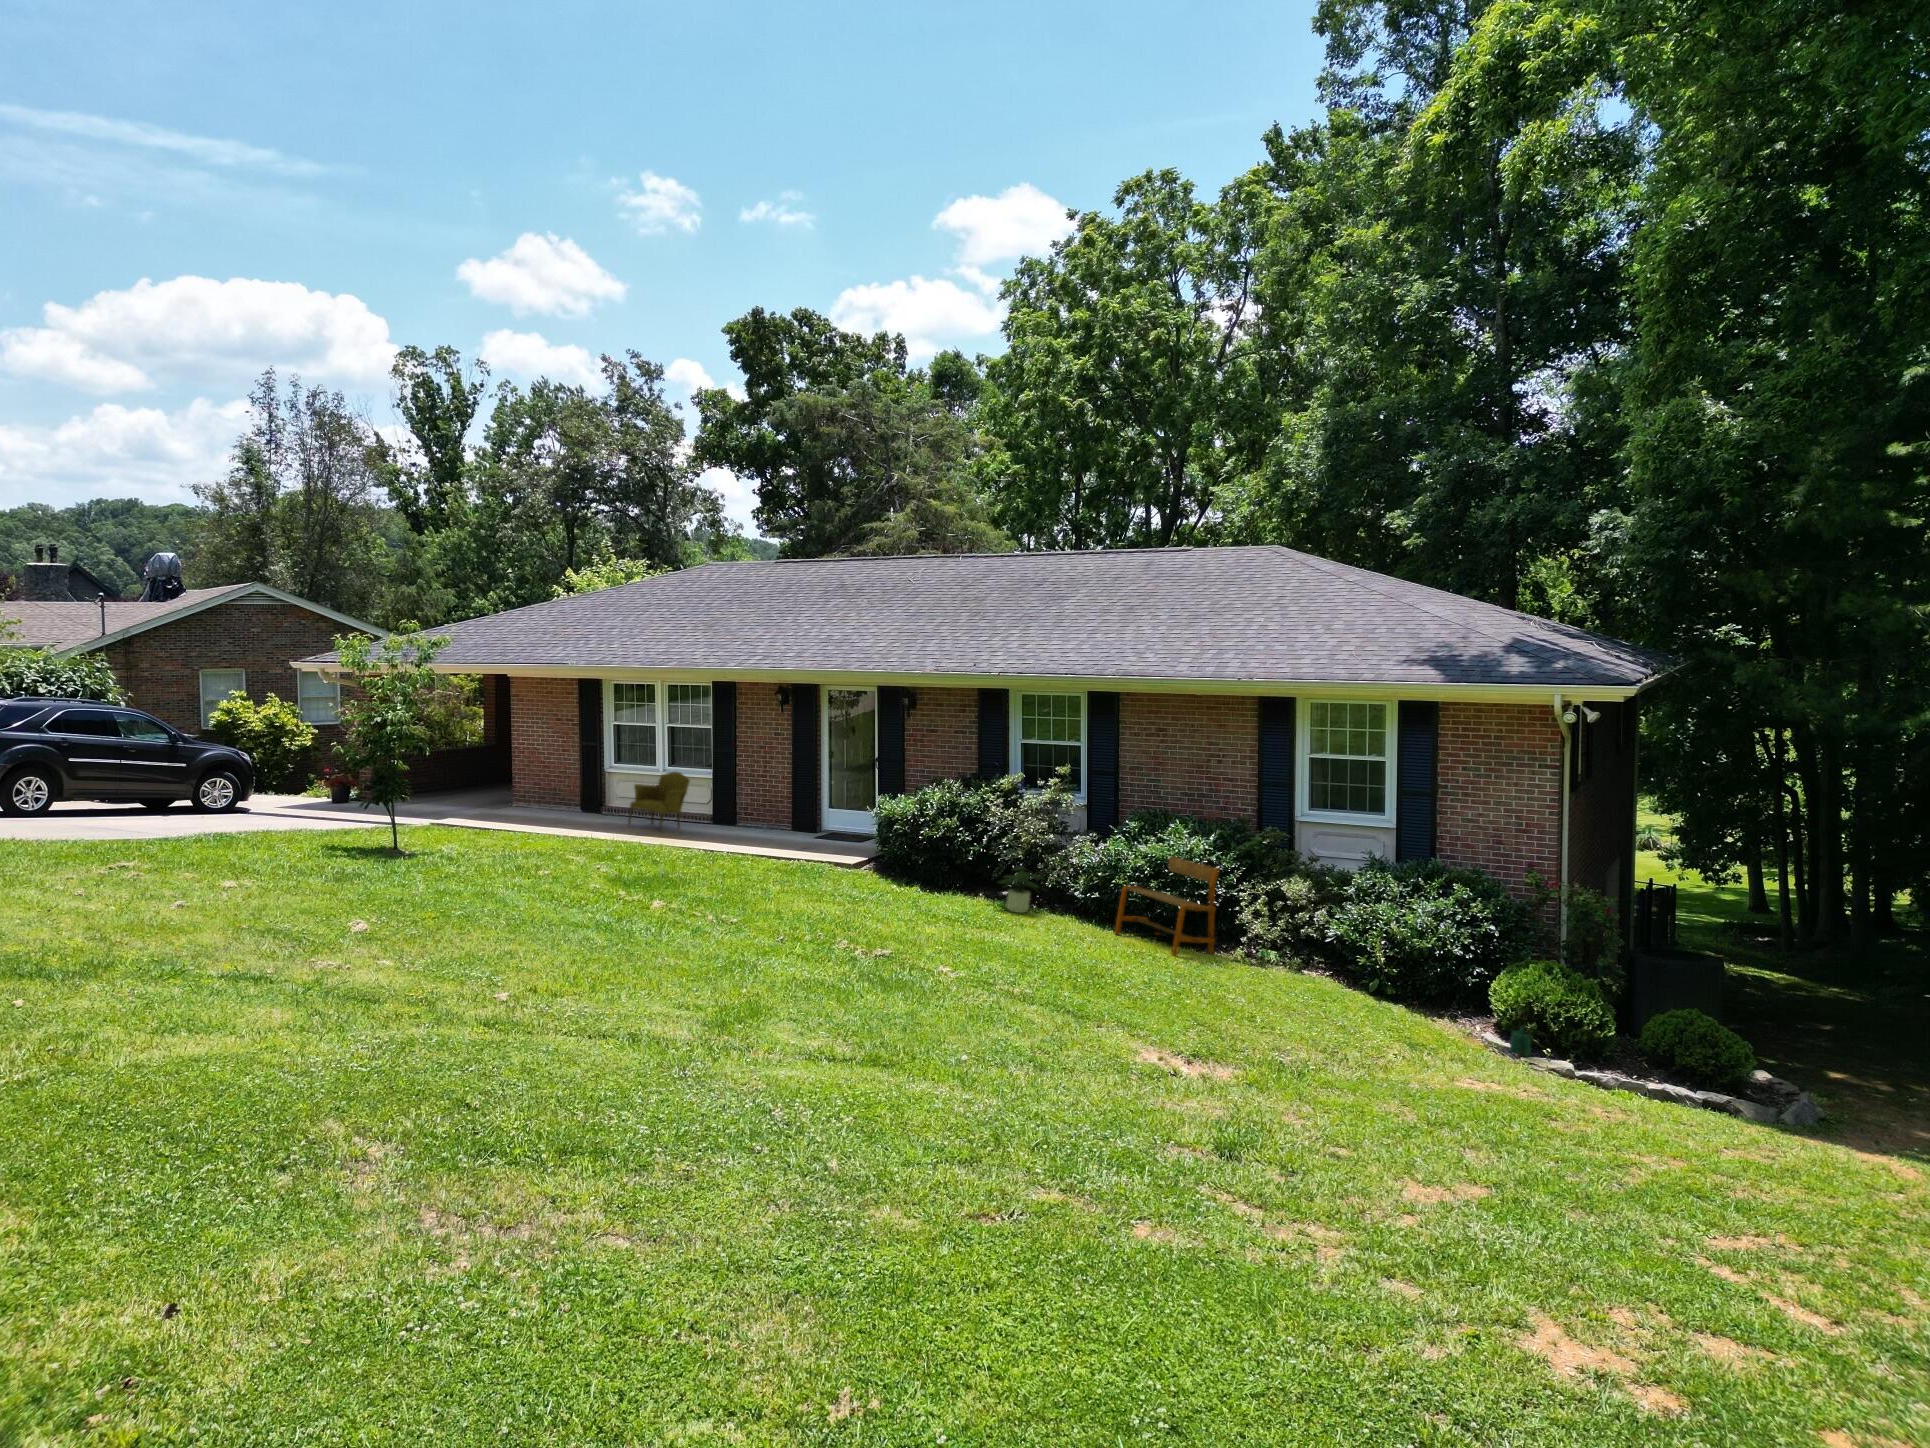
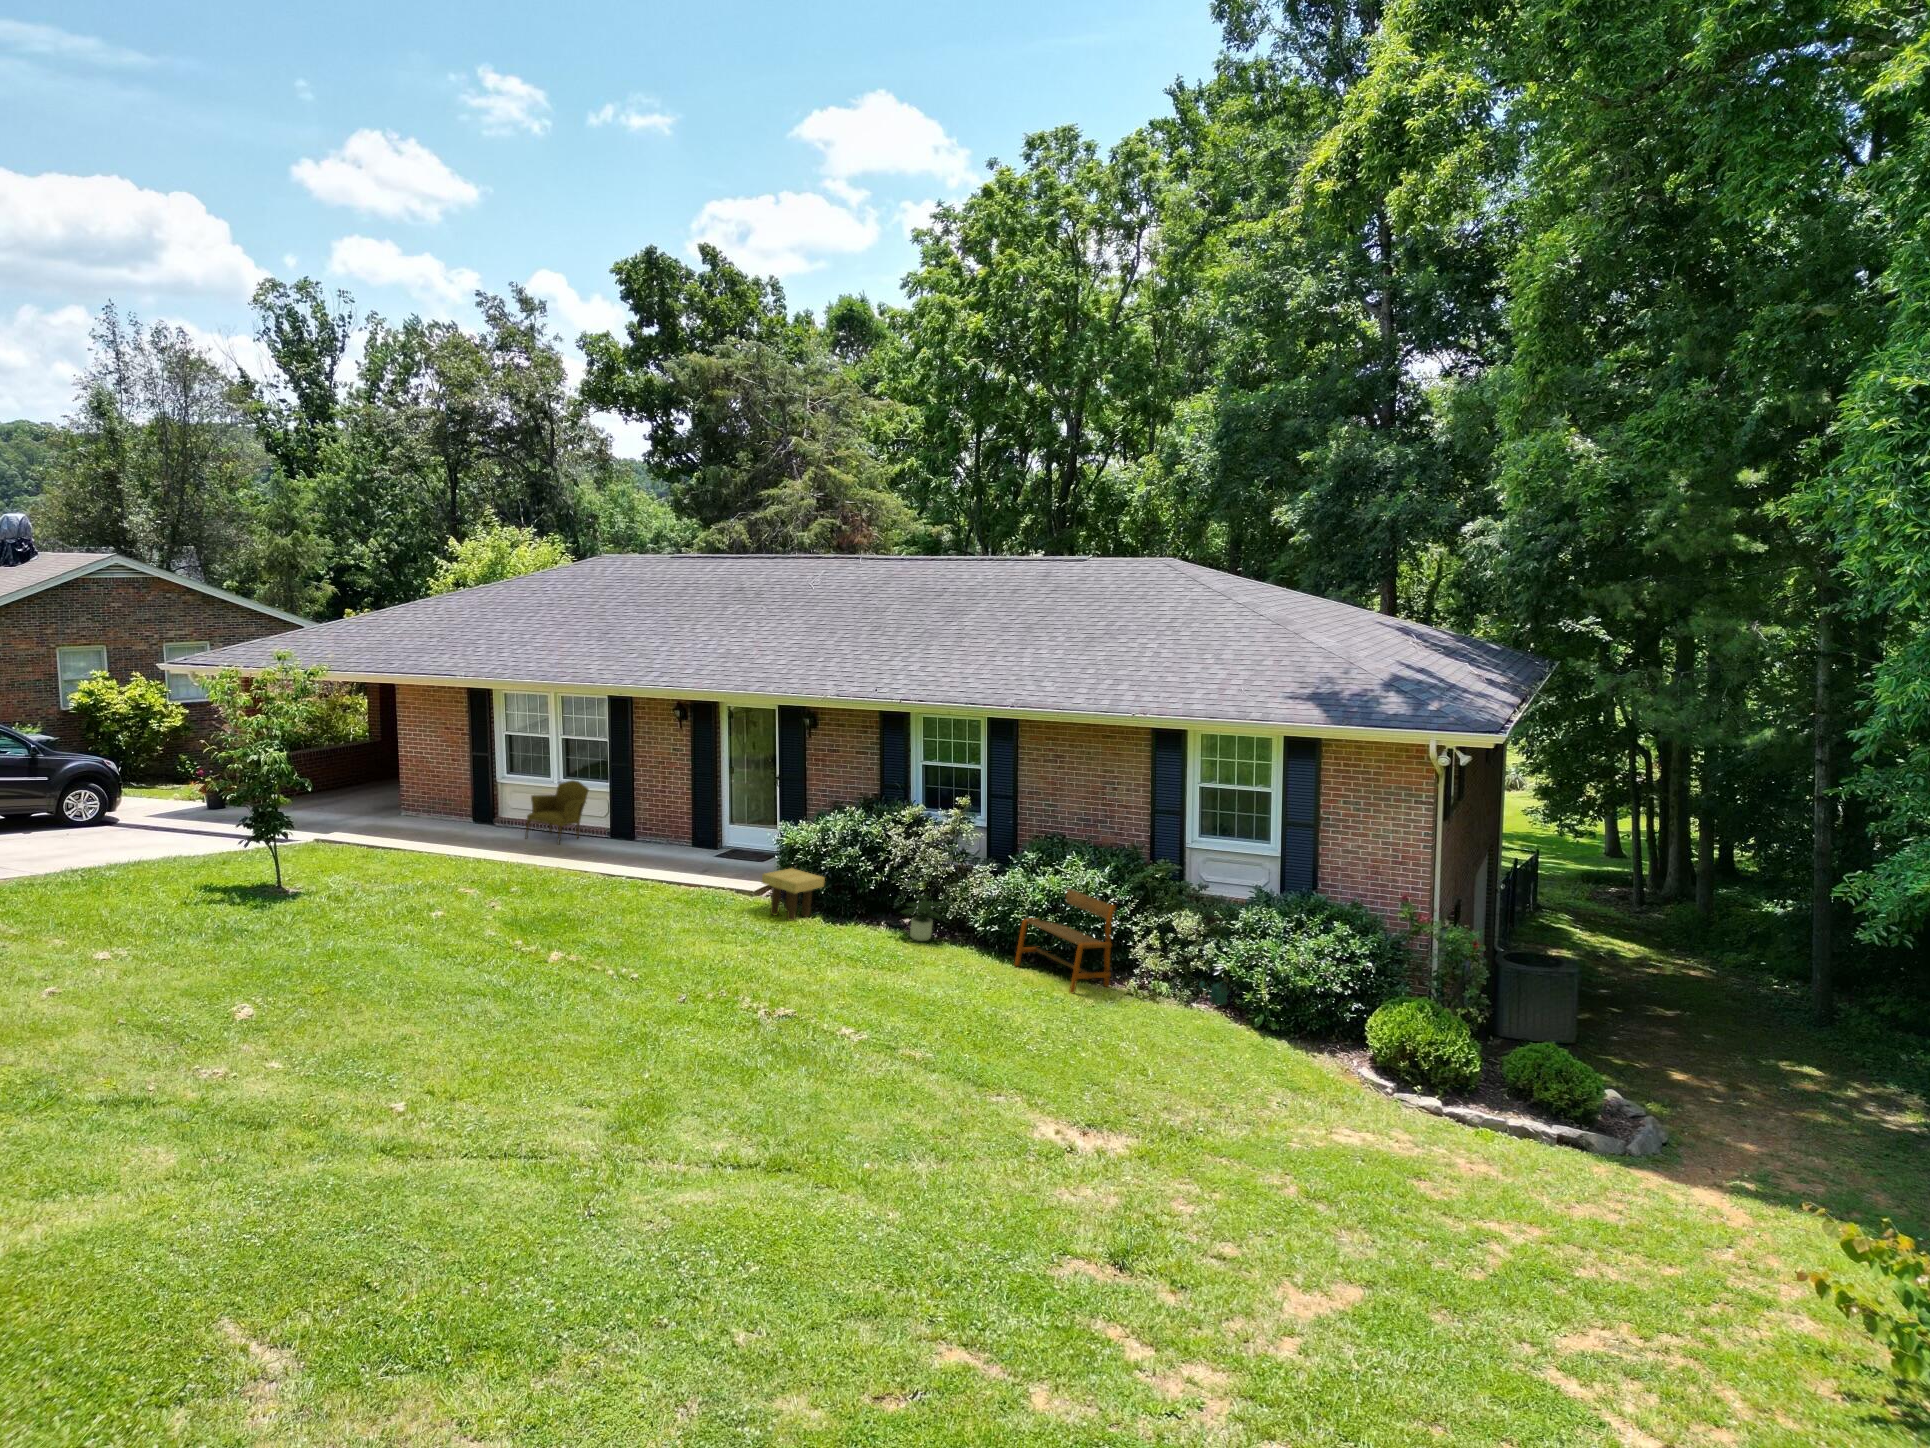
side table: none [858,844,921,892] -> present [762,868,825,921]
watering can: present [1509,1026,1531,1057] -> present [1199,981,1229,1006]

